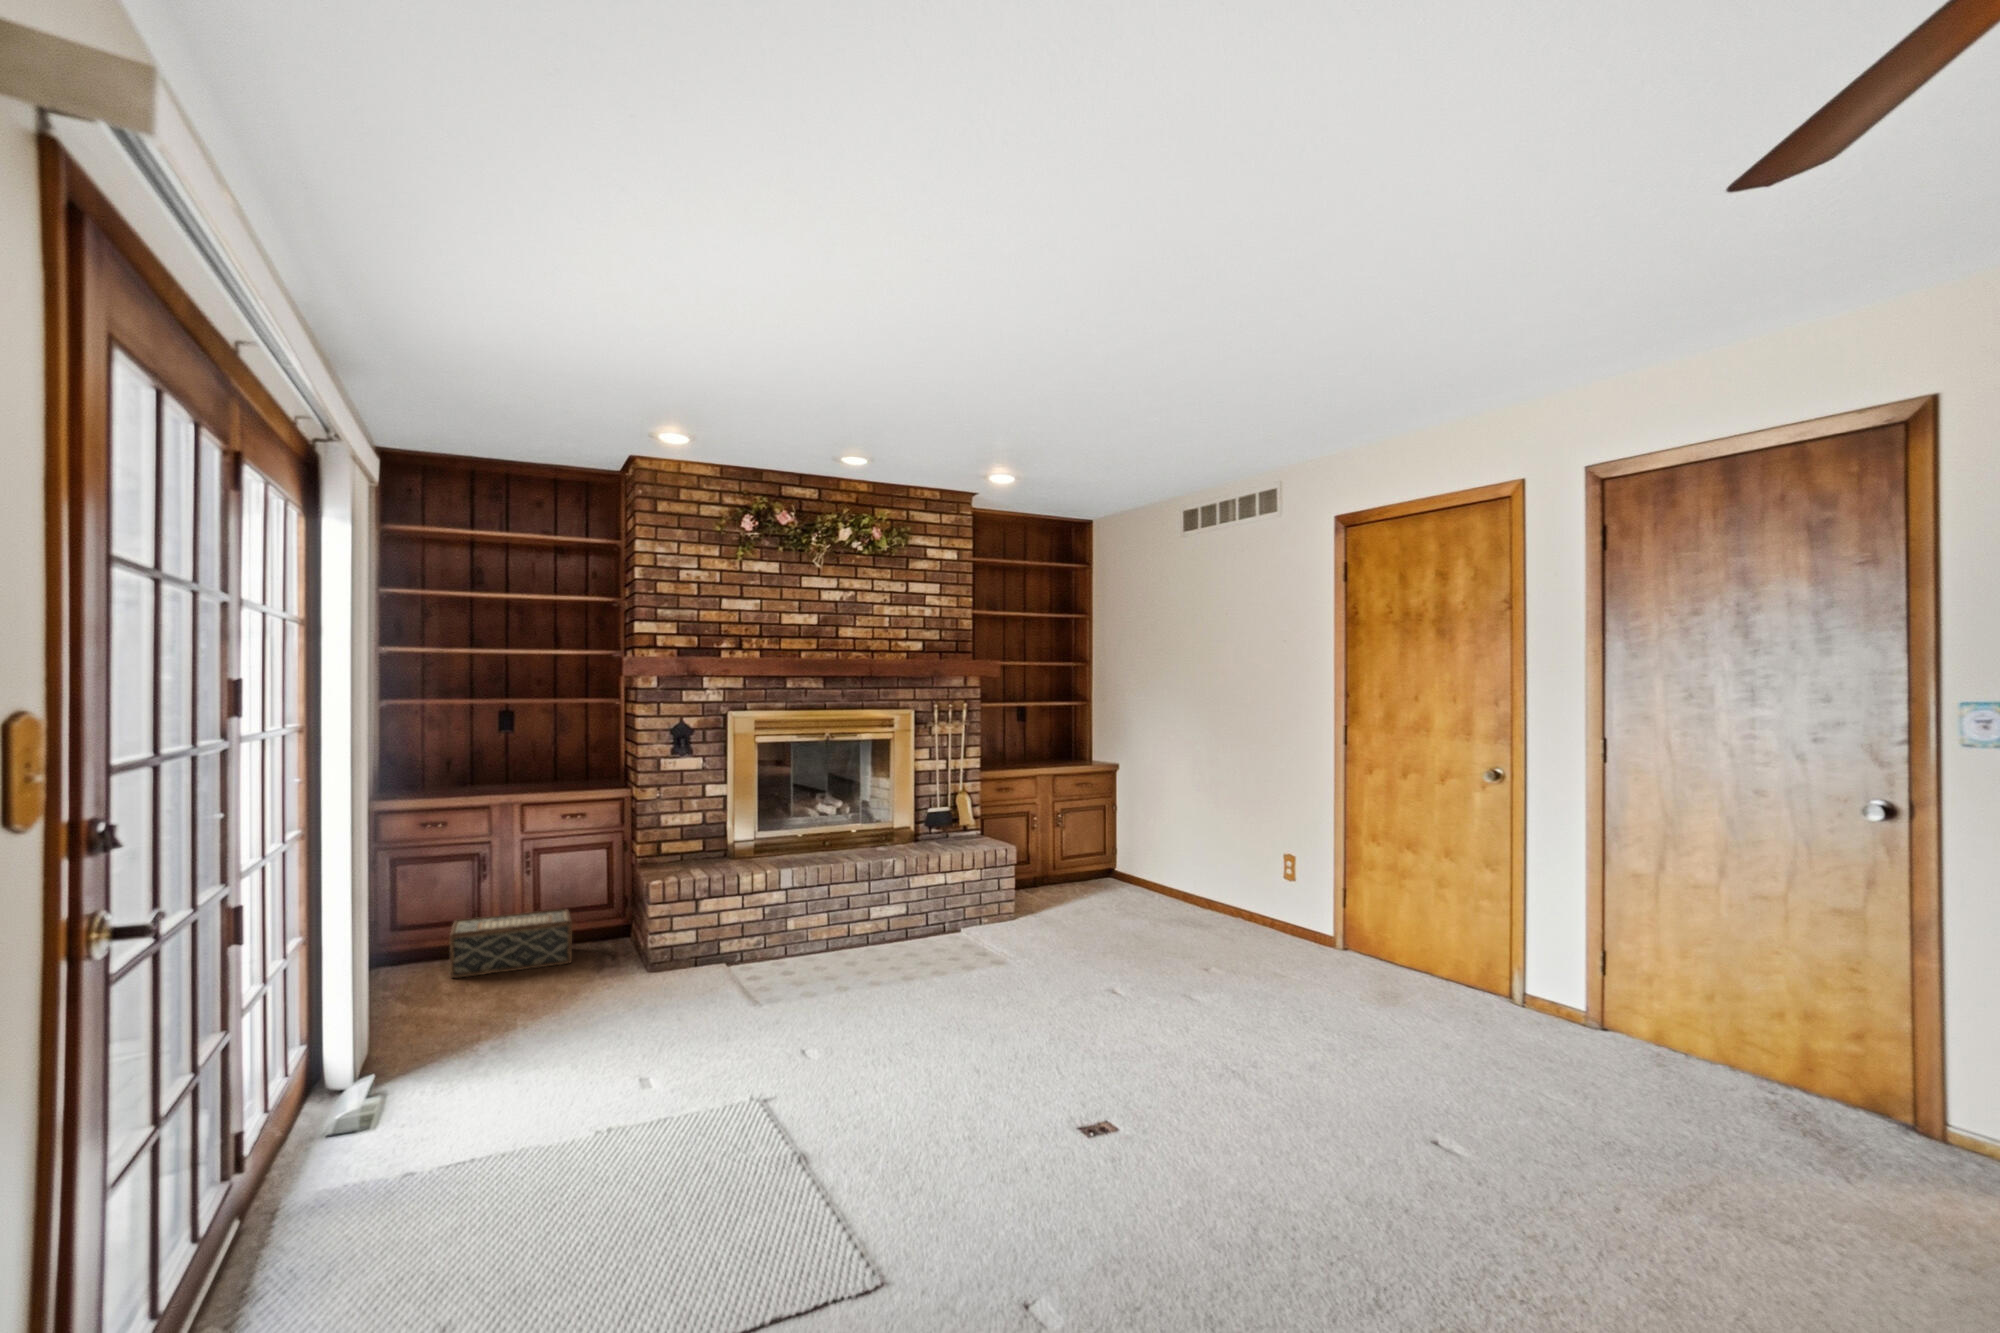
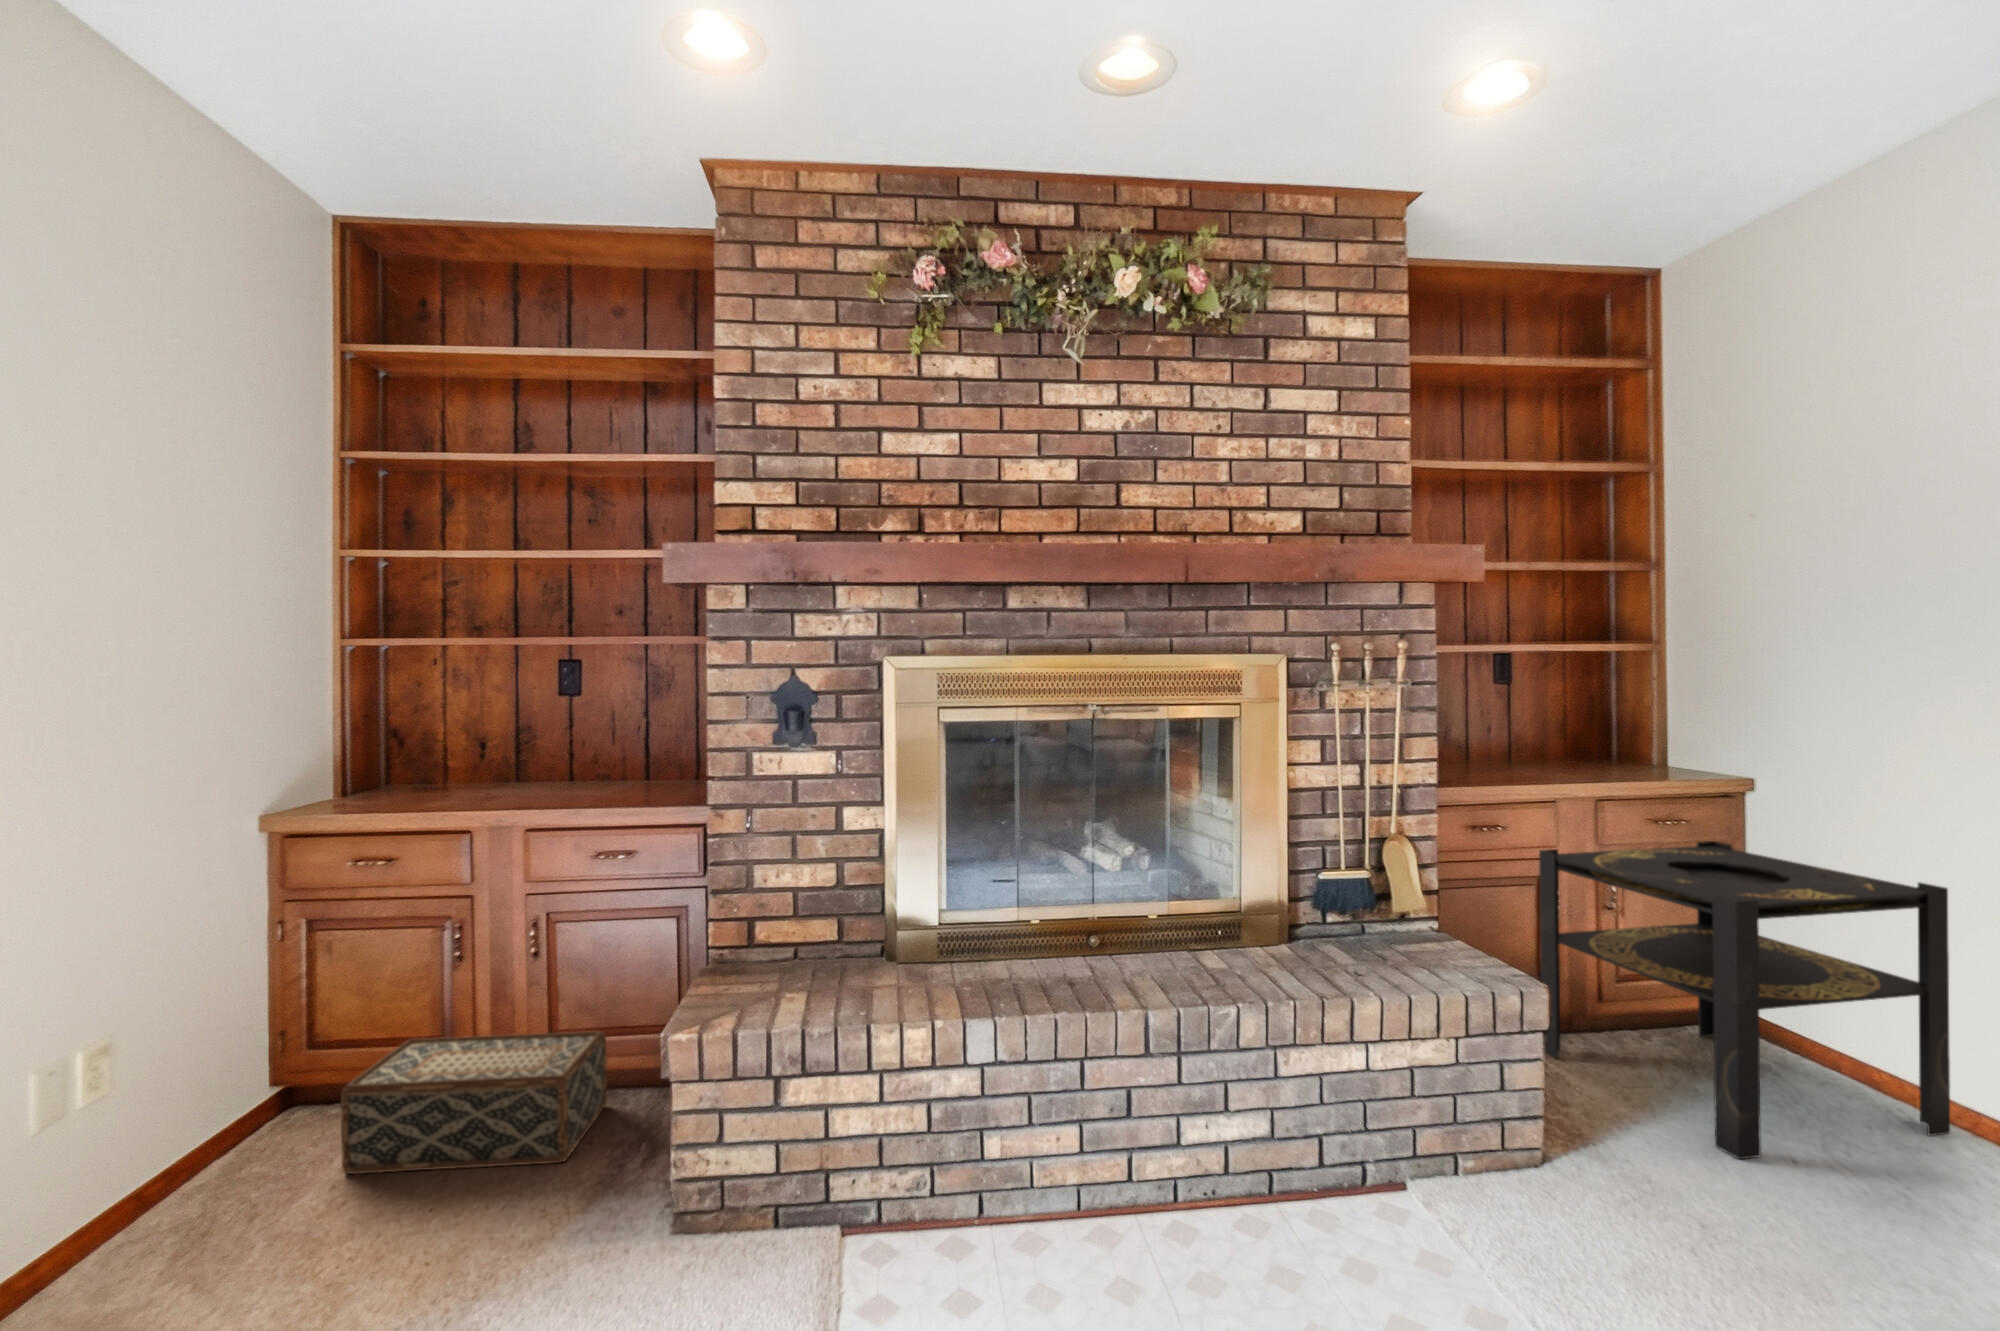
side table: none [1026,792,1162,911] -> present [1539,841,1950,1159]

